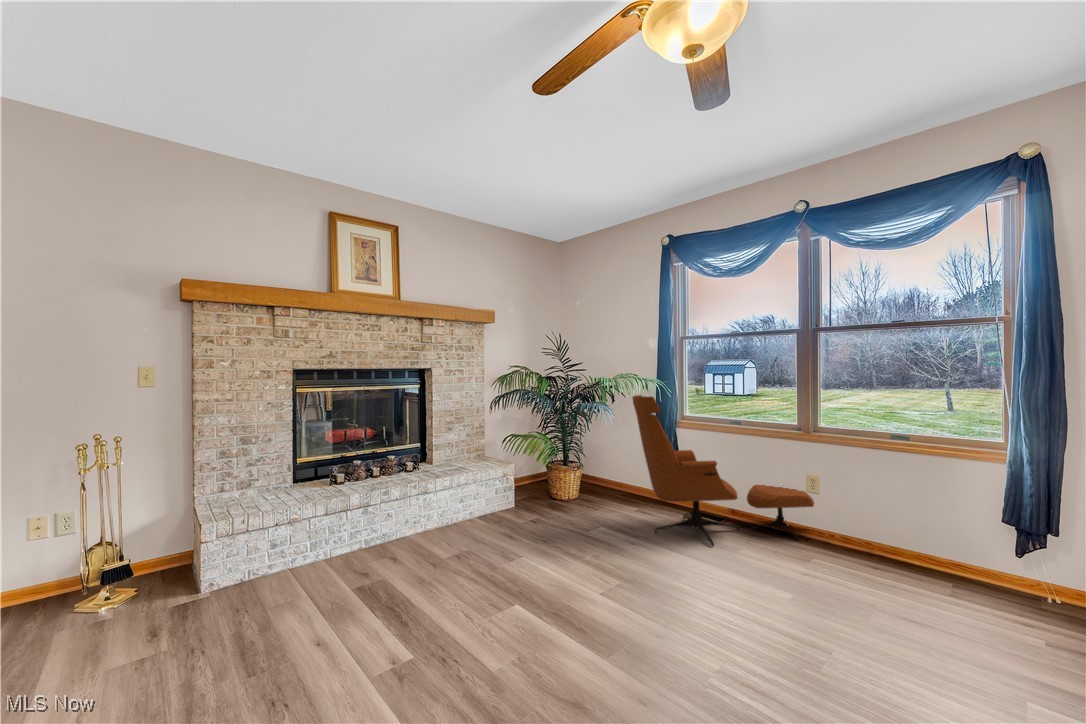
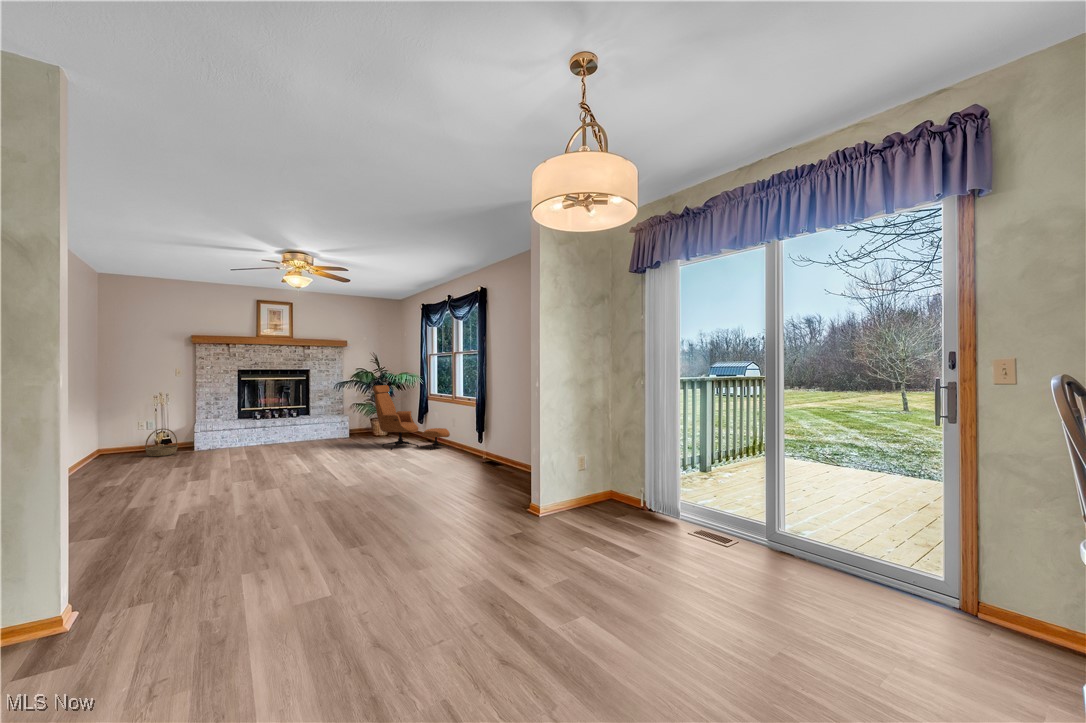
basket: none [50,546,161,650] -> present [145,429,178,457]

